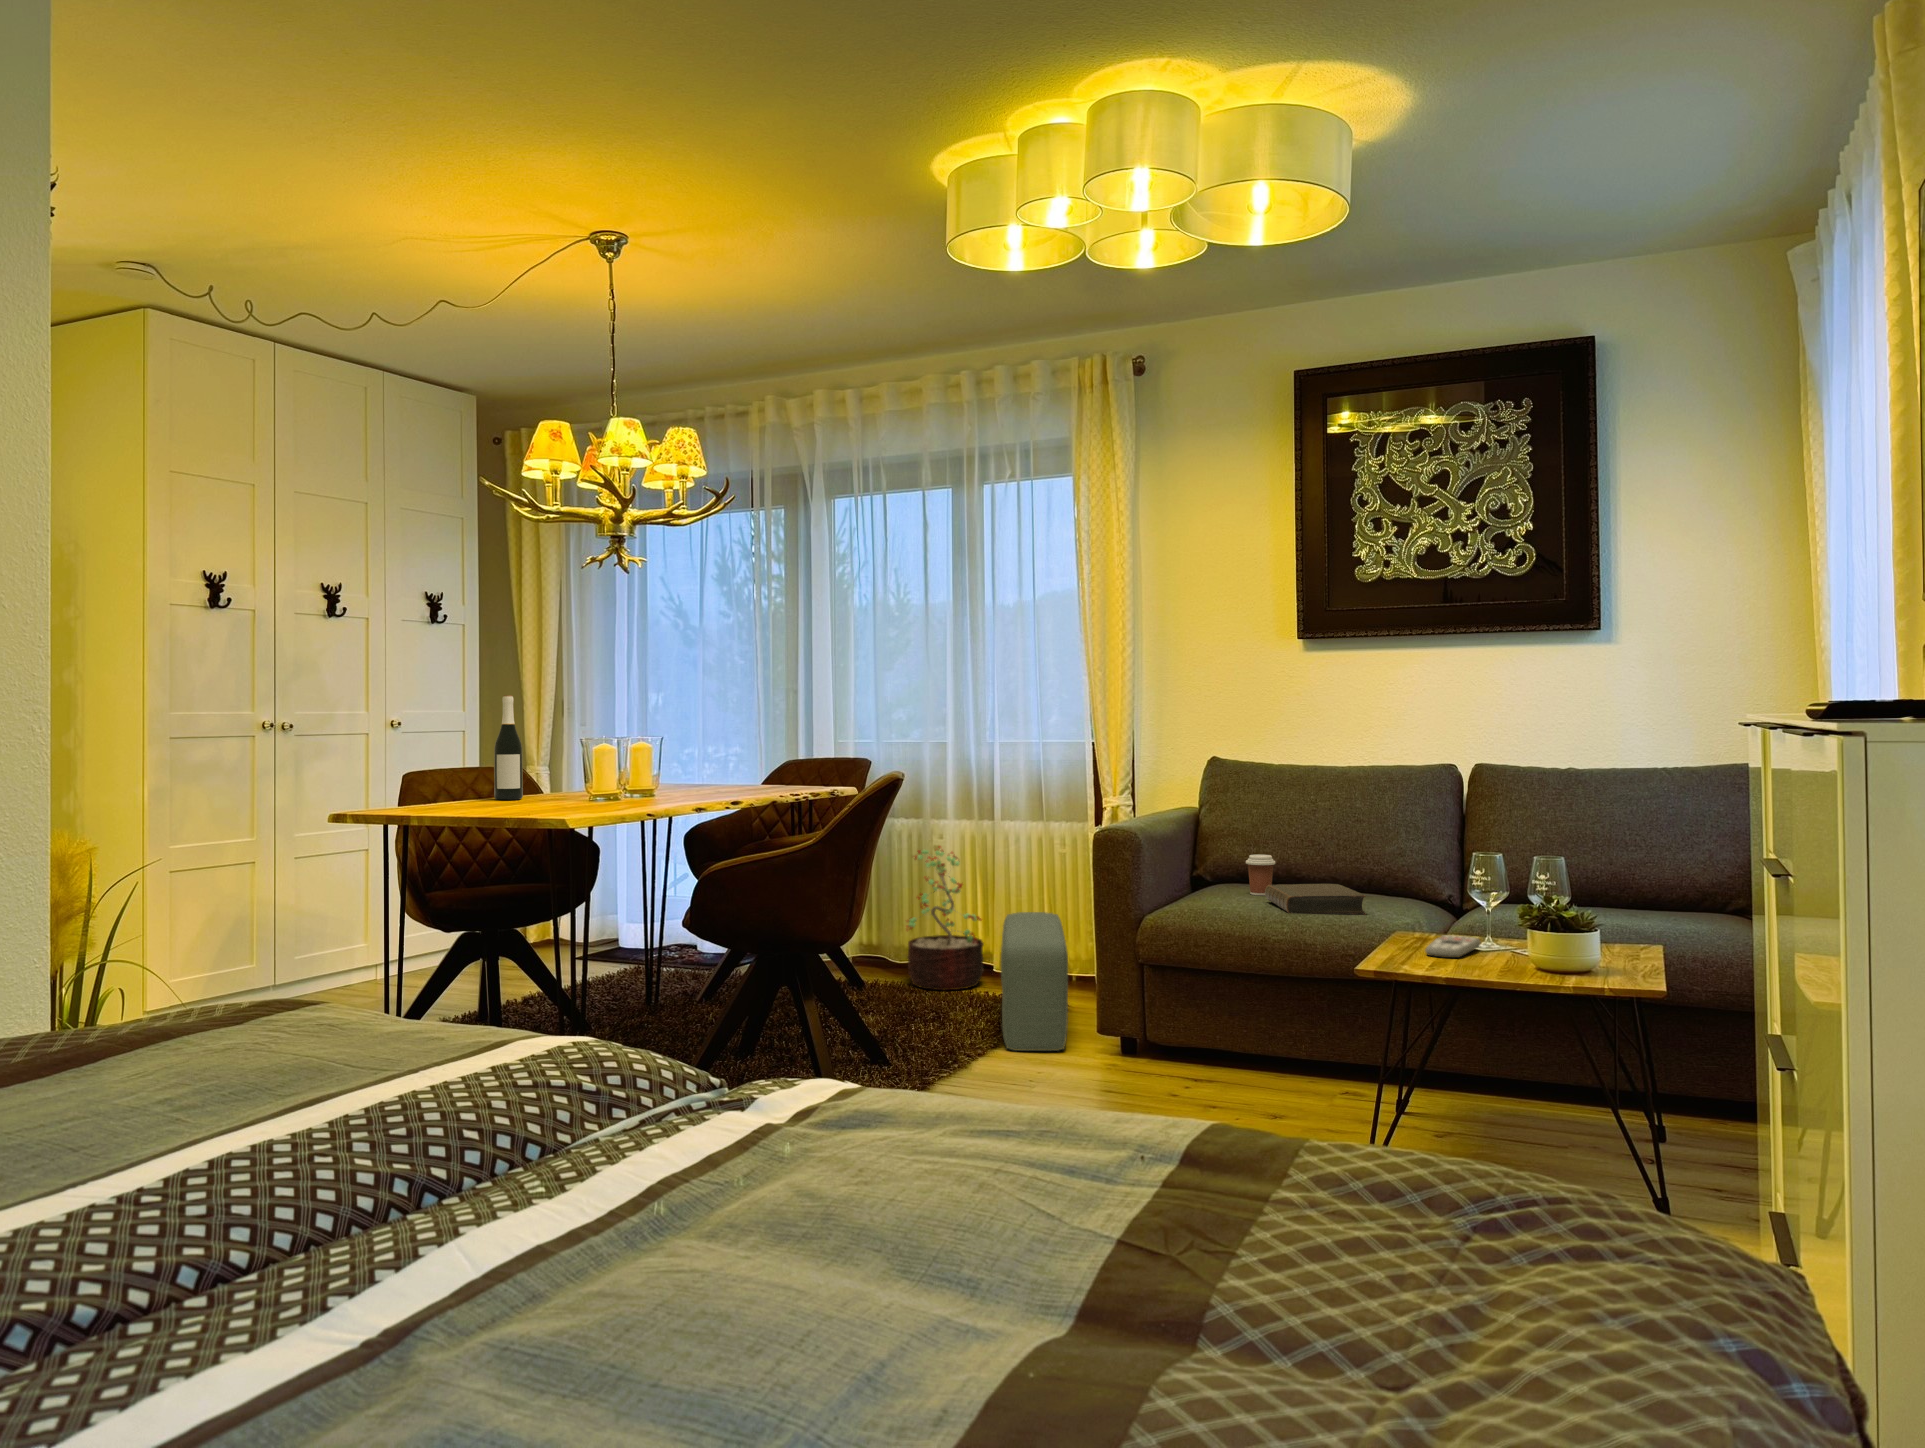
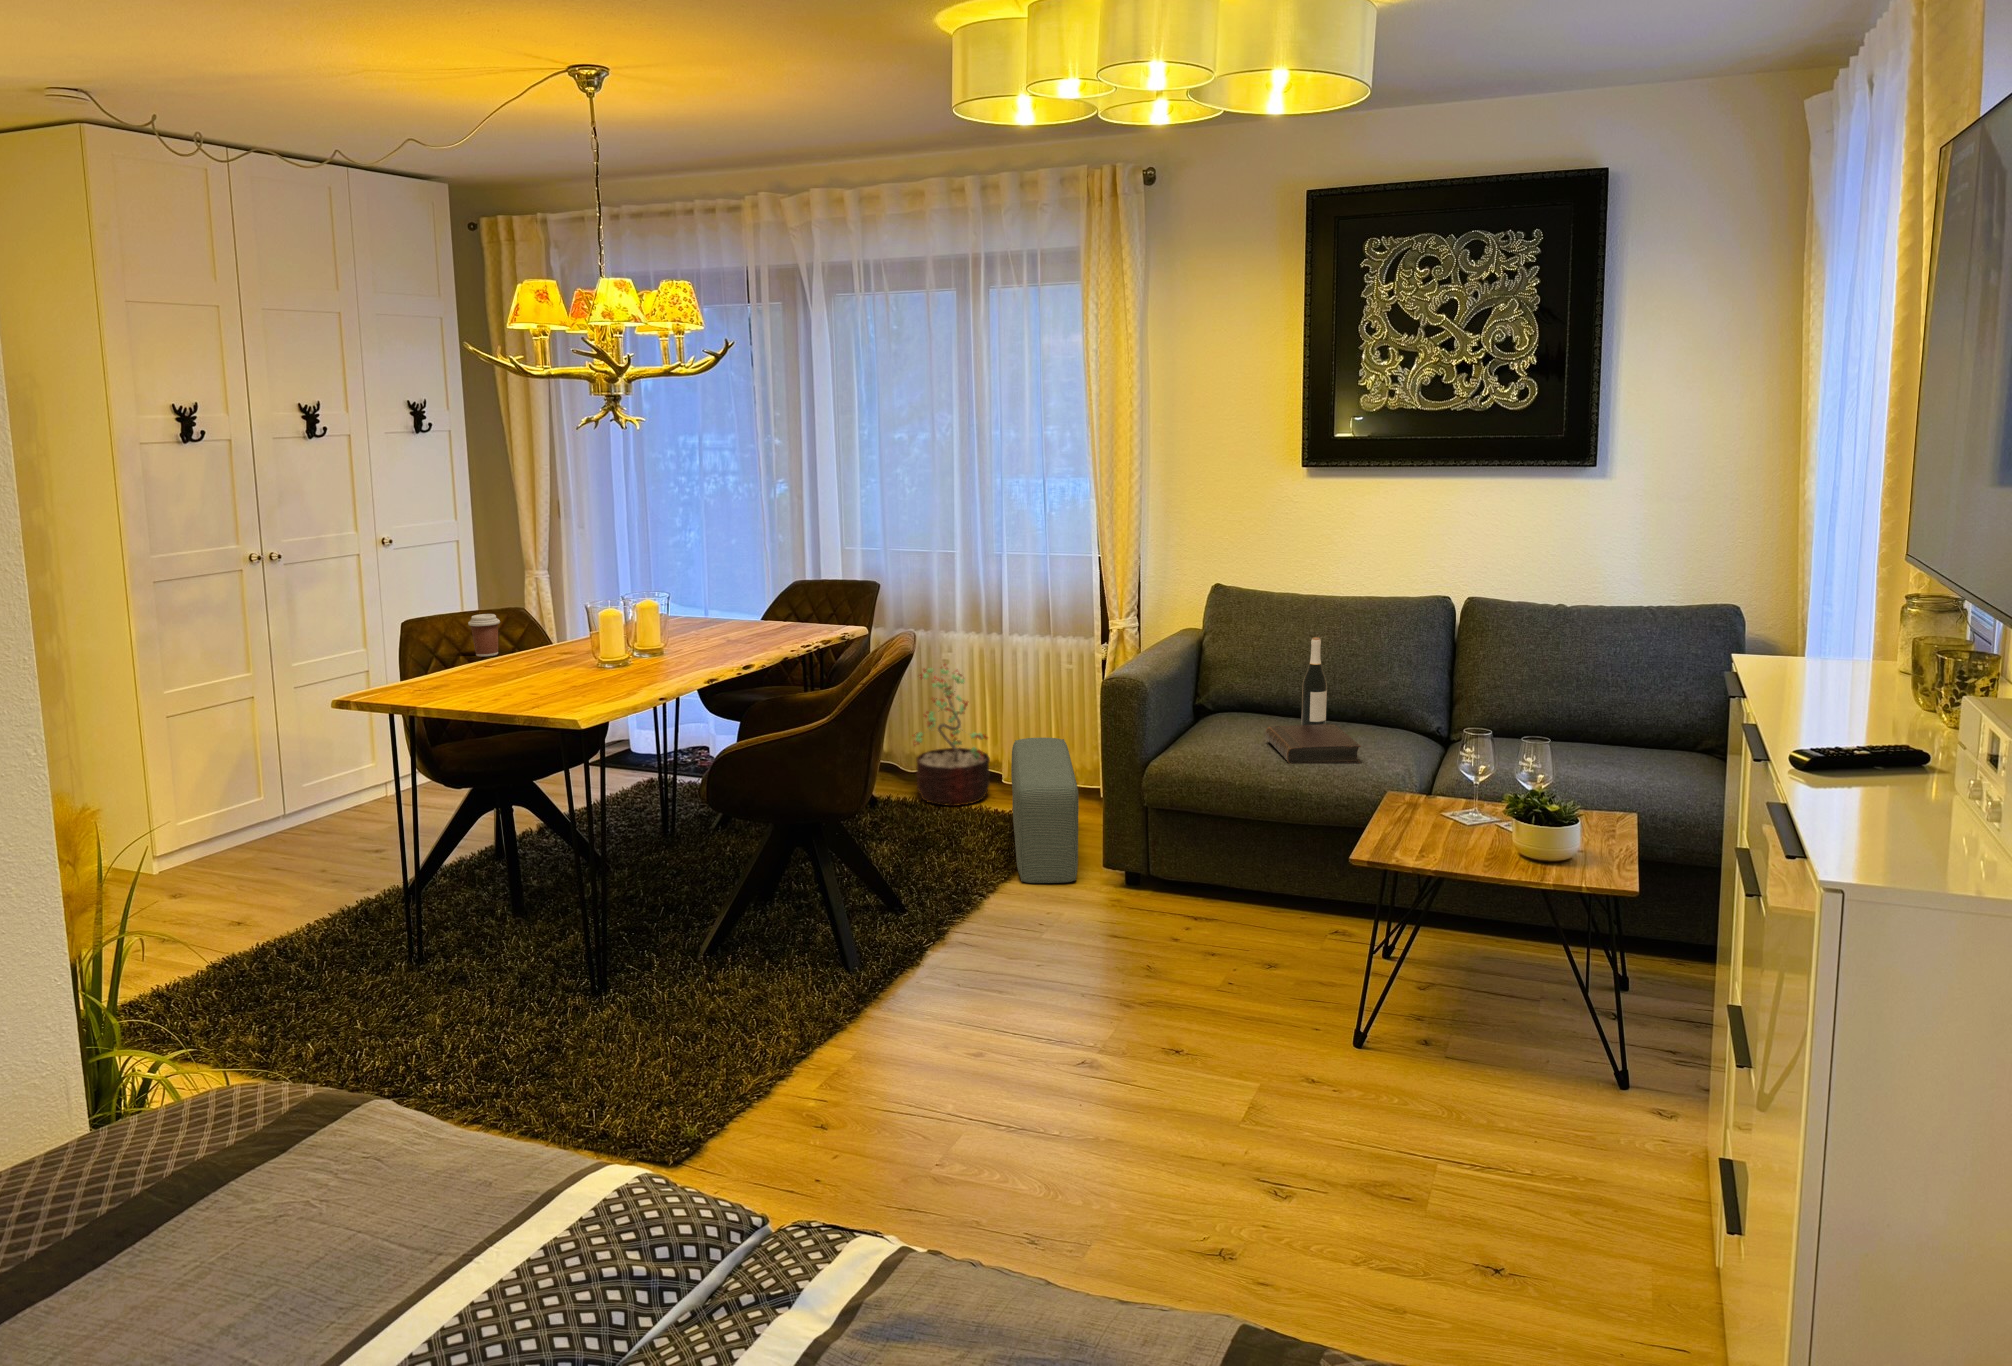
wine bottle: present [494,695,523,800] -> present [1301,637,1327,725]
coffee cup: present [1246,855,1275,895] -> present [468,614,500,657]
remote control: present [1425,935,1480,958] -> none [1417,810,1466,841]

